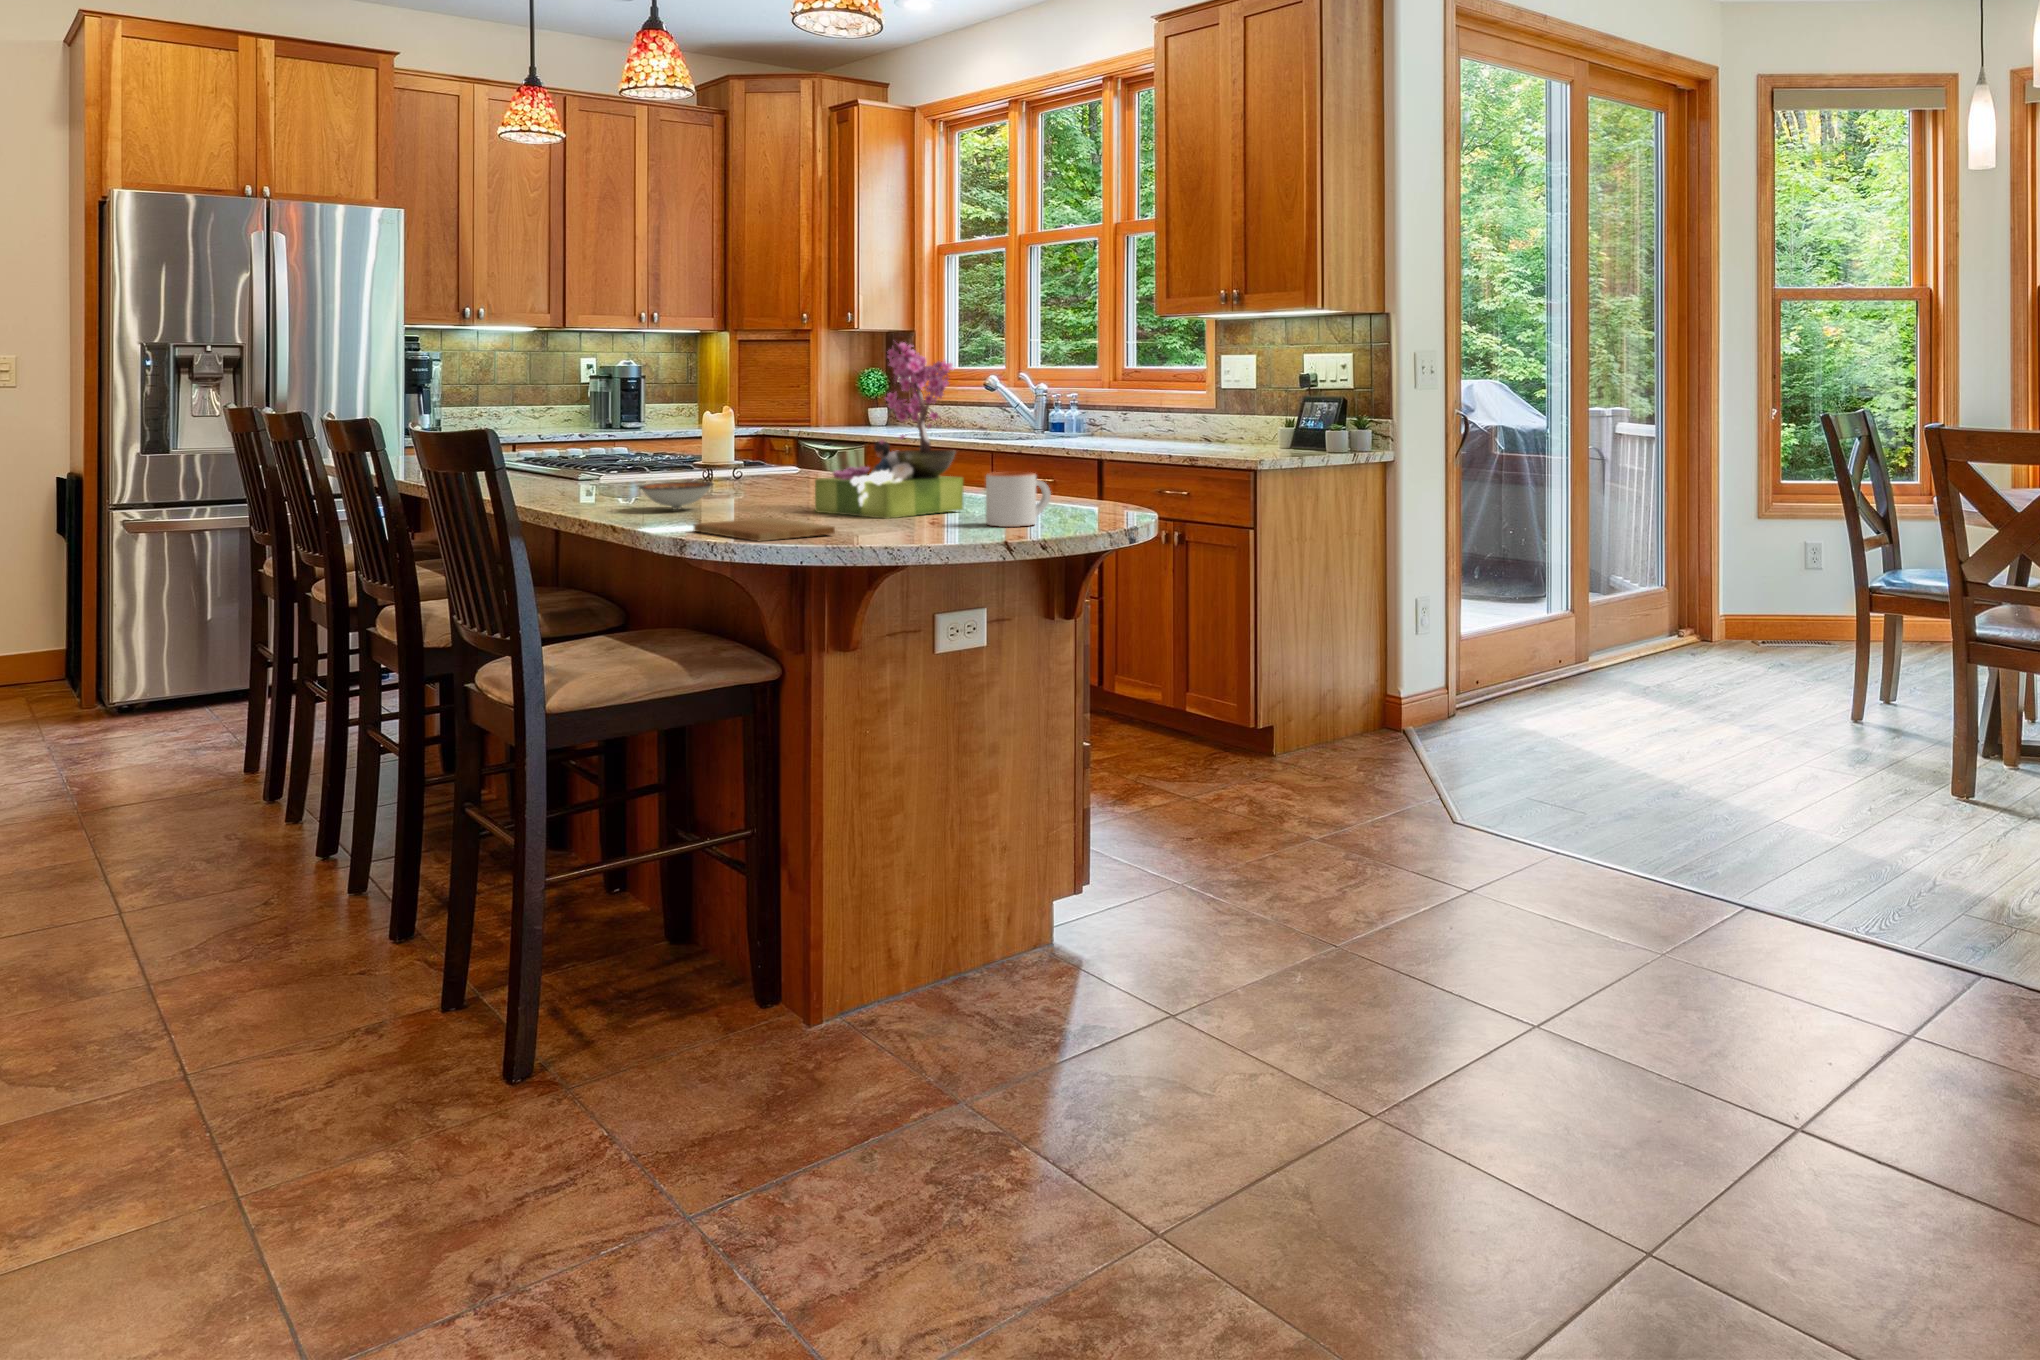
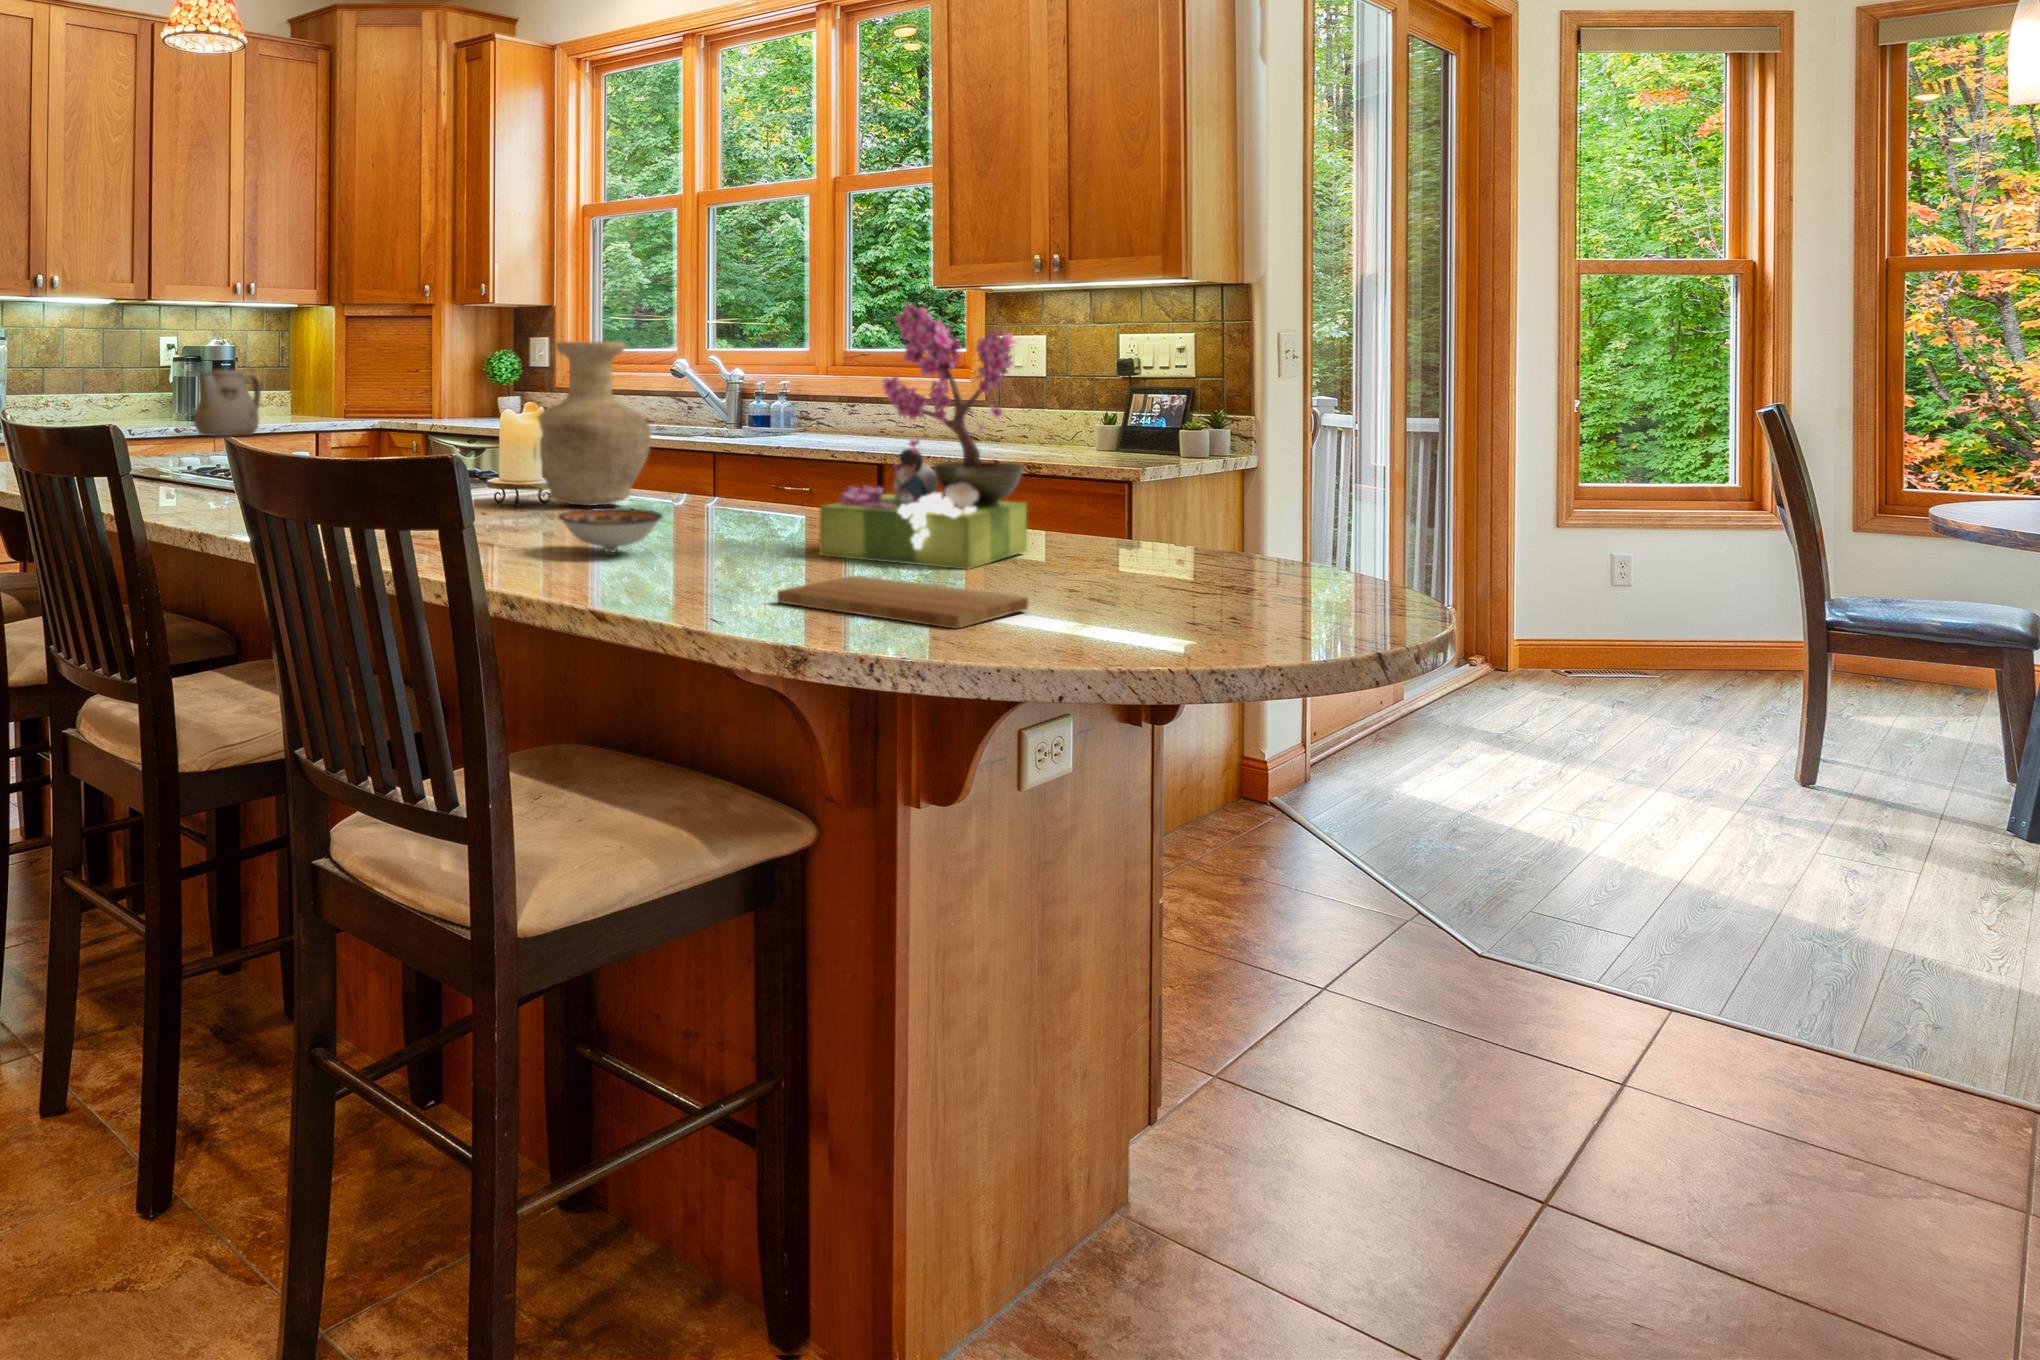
vase: none [714,366,806,486] -> present [534,342,651,506]
teapot: none [599,386,660,442] -> present [194,370,261,437]
mug: present [986,472,1051,527] -> none [1158,499,1251,588]

